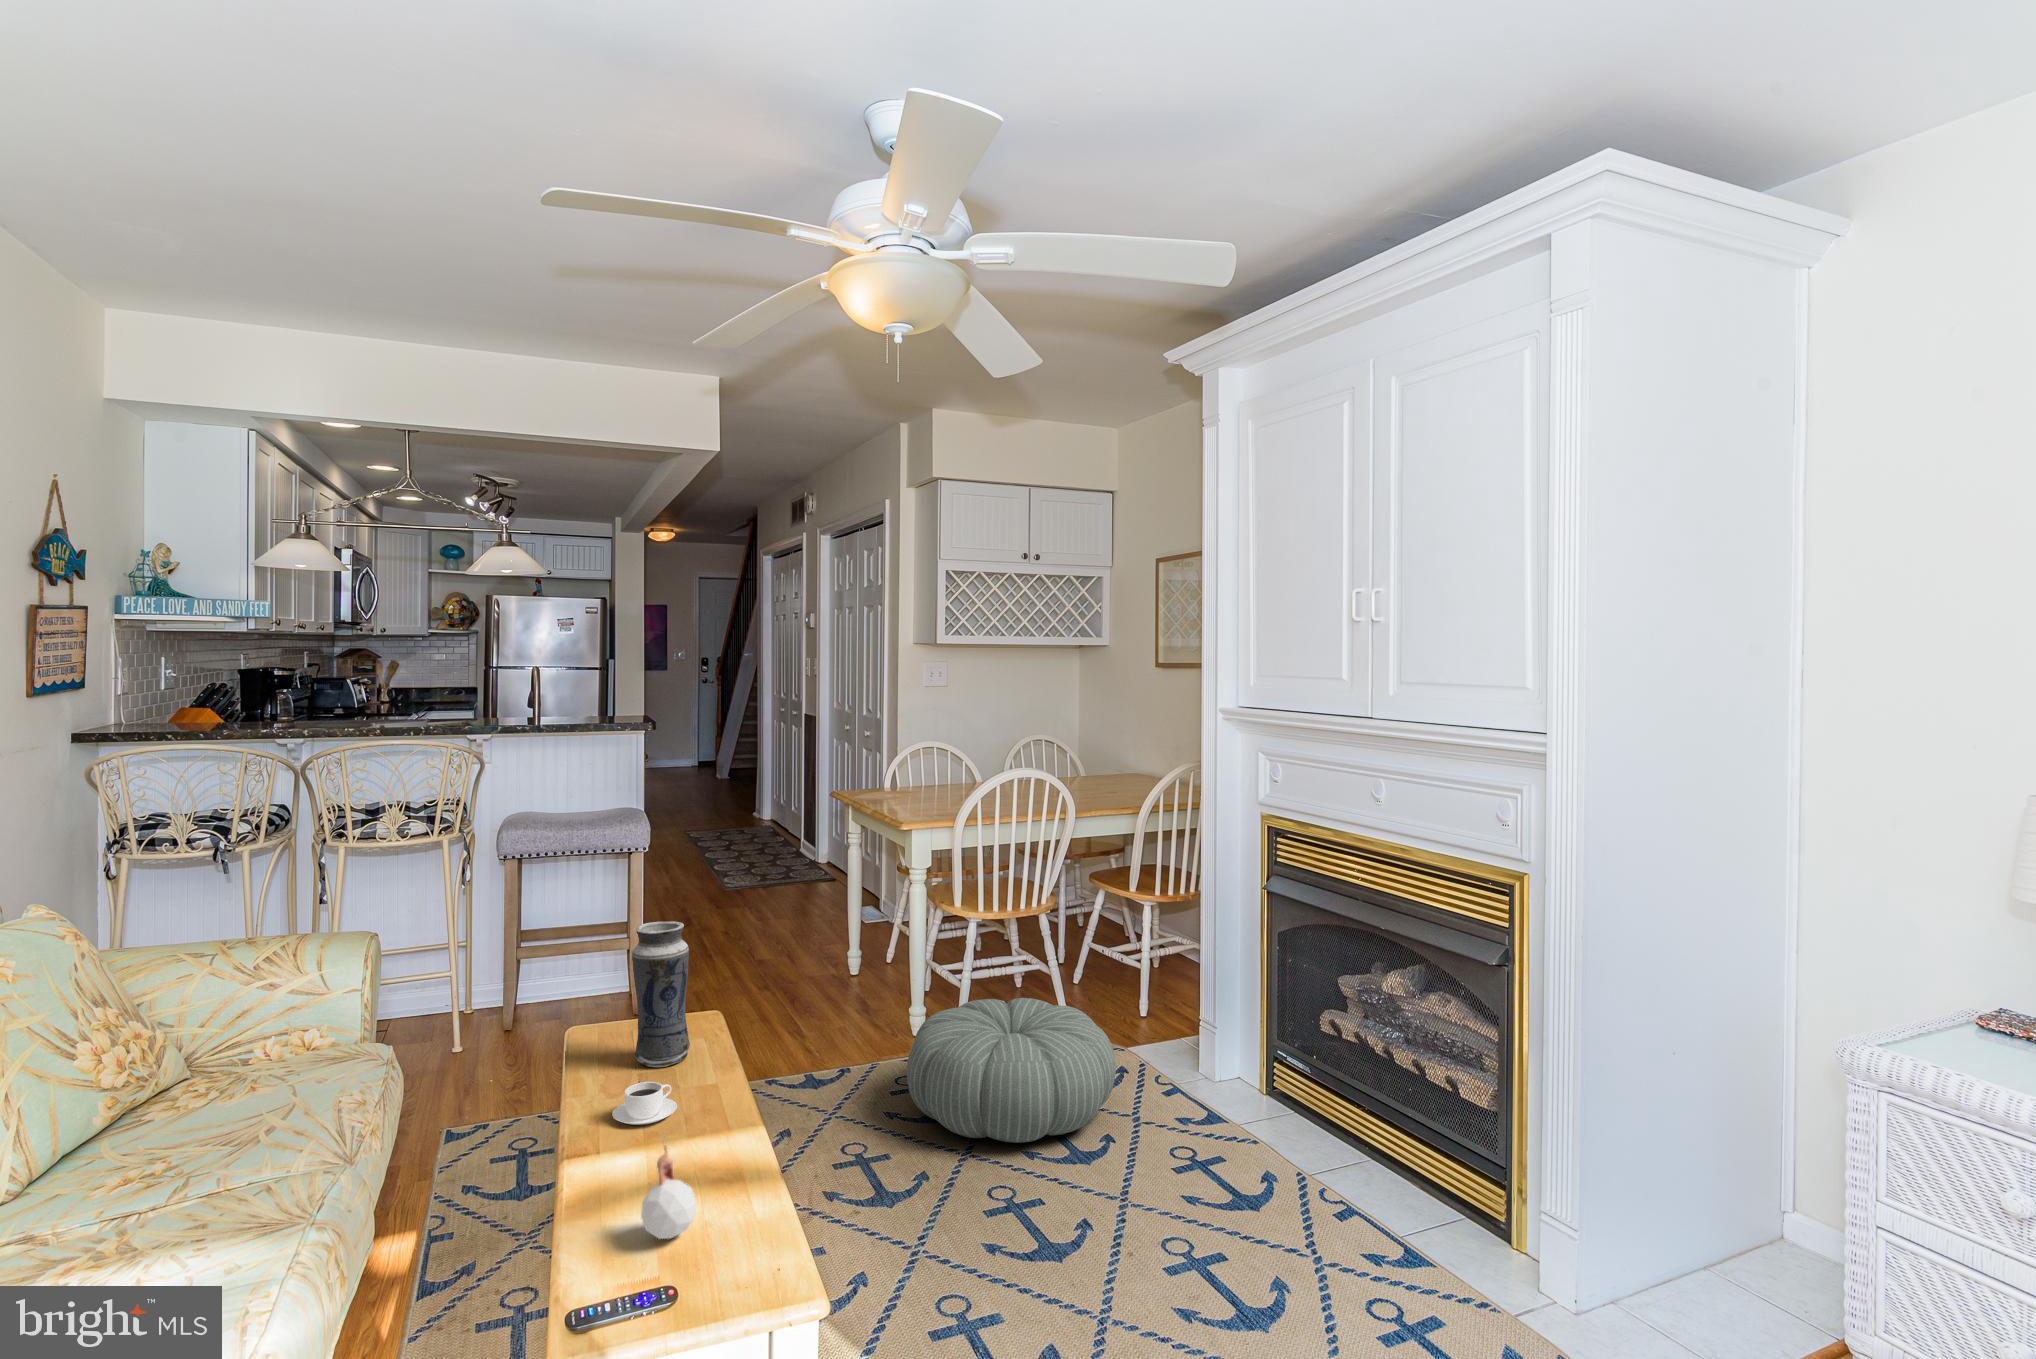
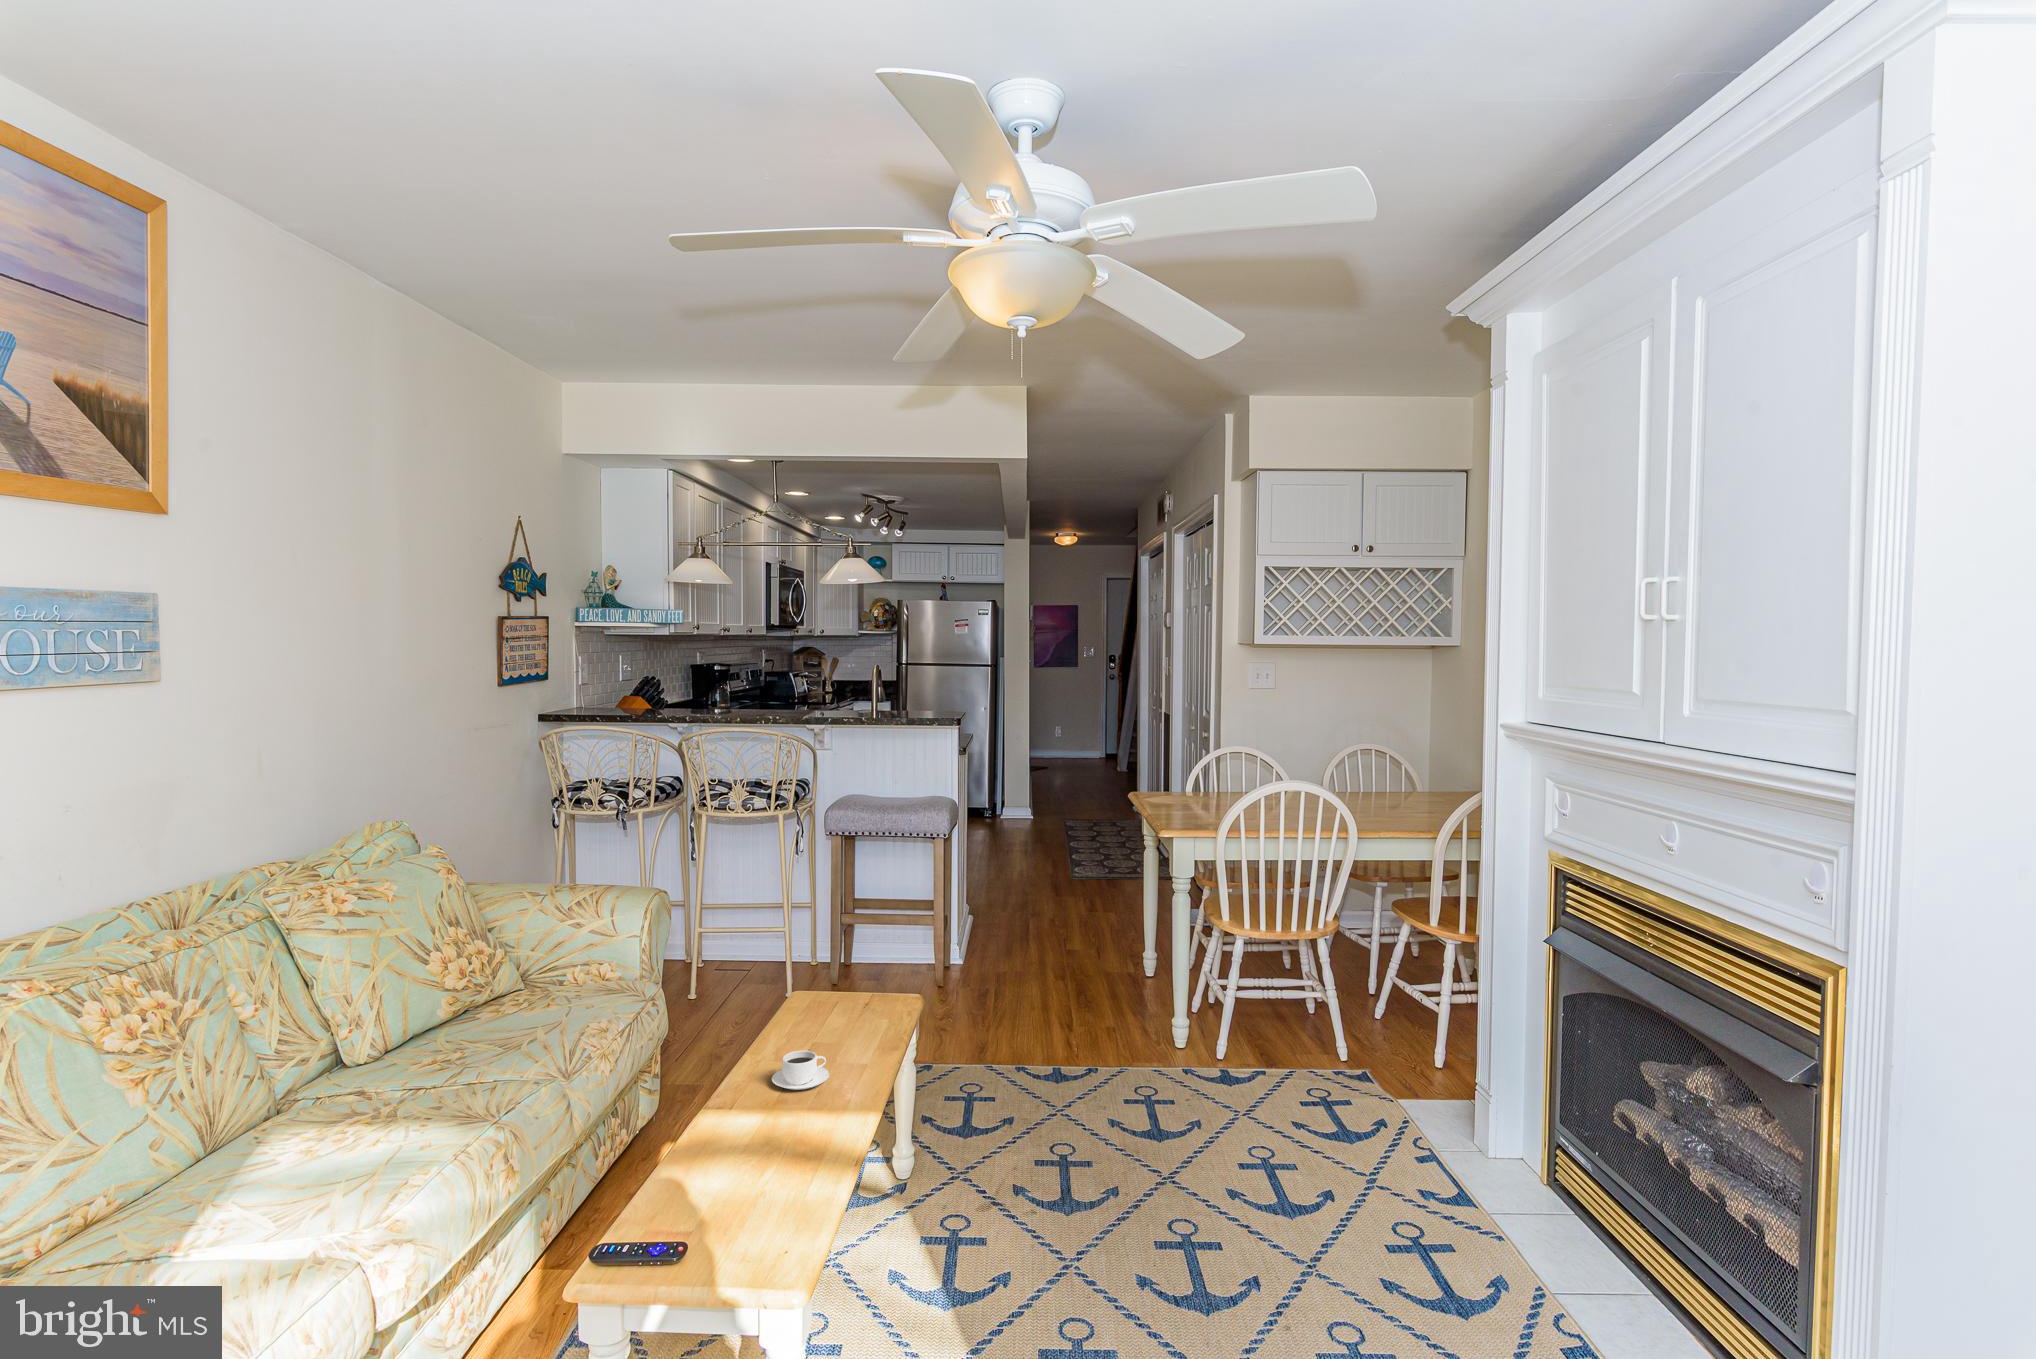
vase: present [632,921,690,1067] -> none [826,903,877,1039]
pouf: present [907,998,1116,1143] -> none [1123,1018,1351,1179]
candle: present [641,1135,696,1239] -> none [710,1104,763,1203]

